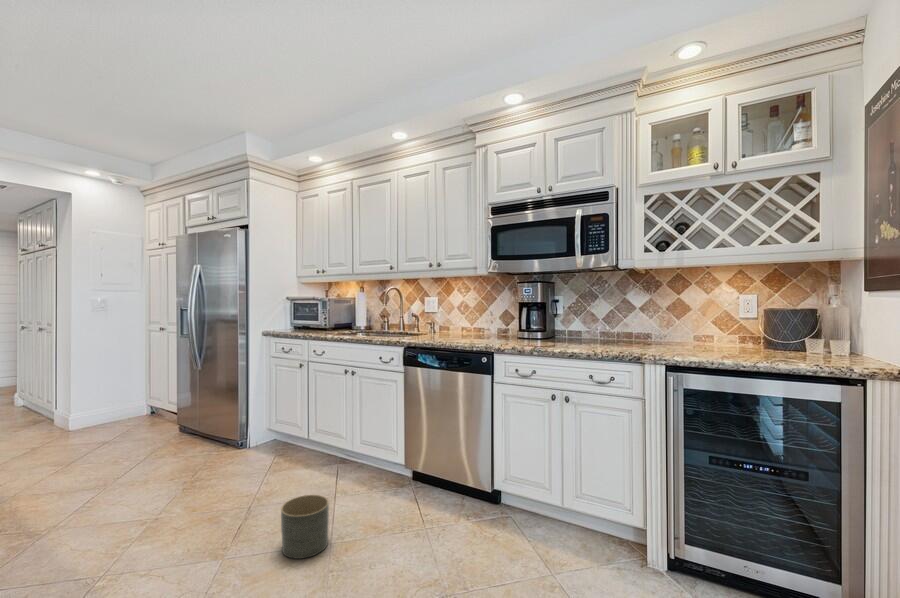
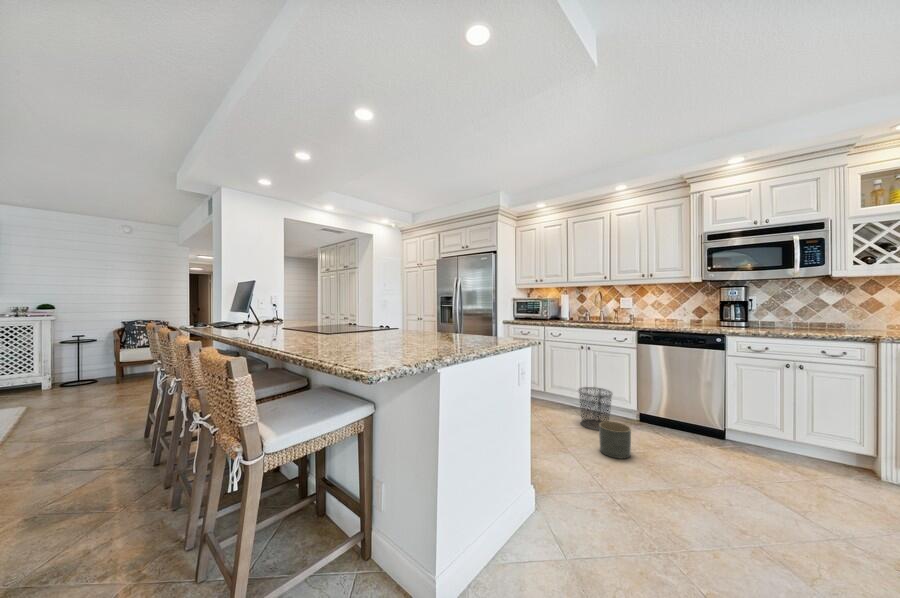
waste bin: none [311,434,361,502] -> present [579,387,612,430]

